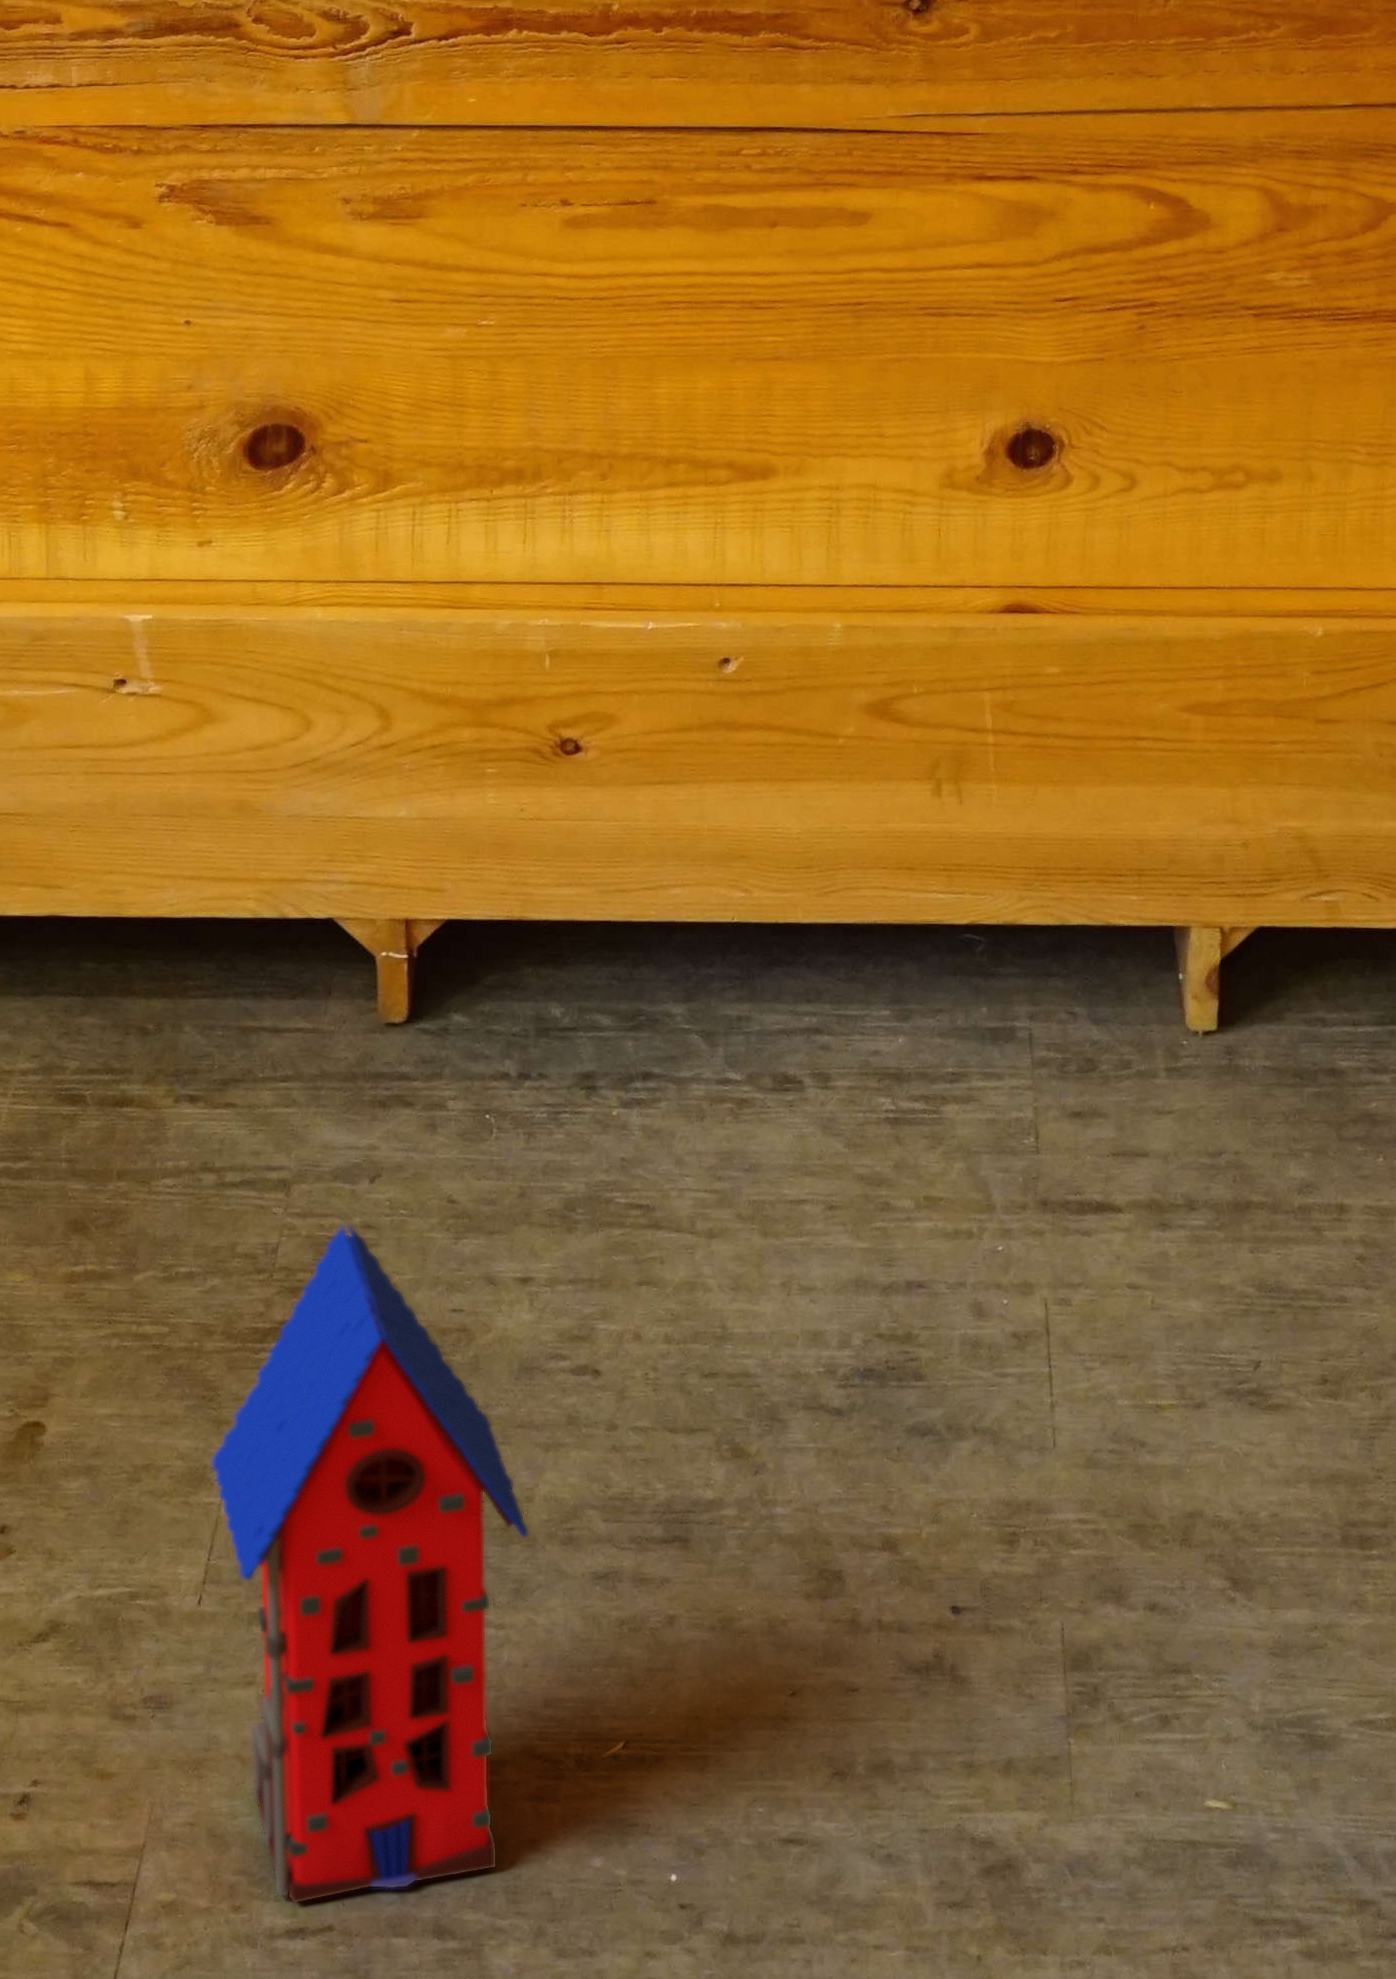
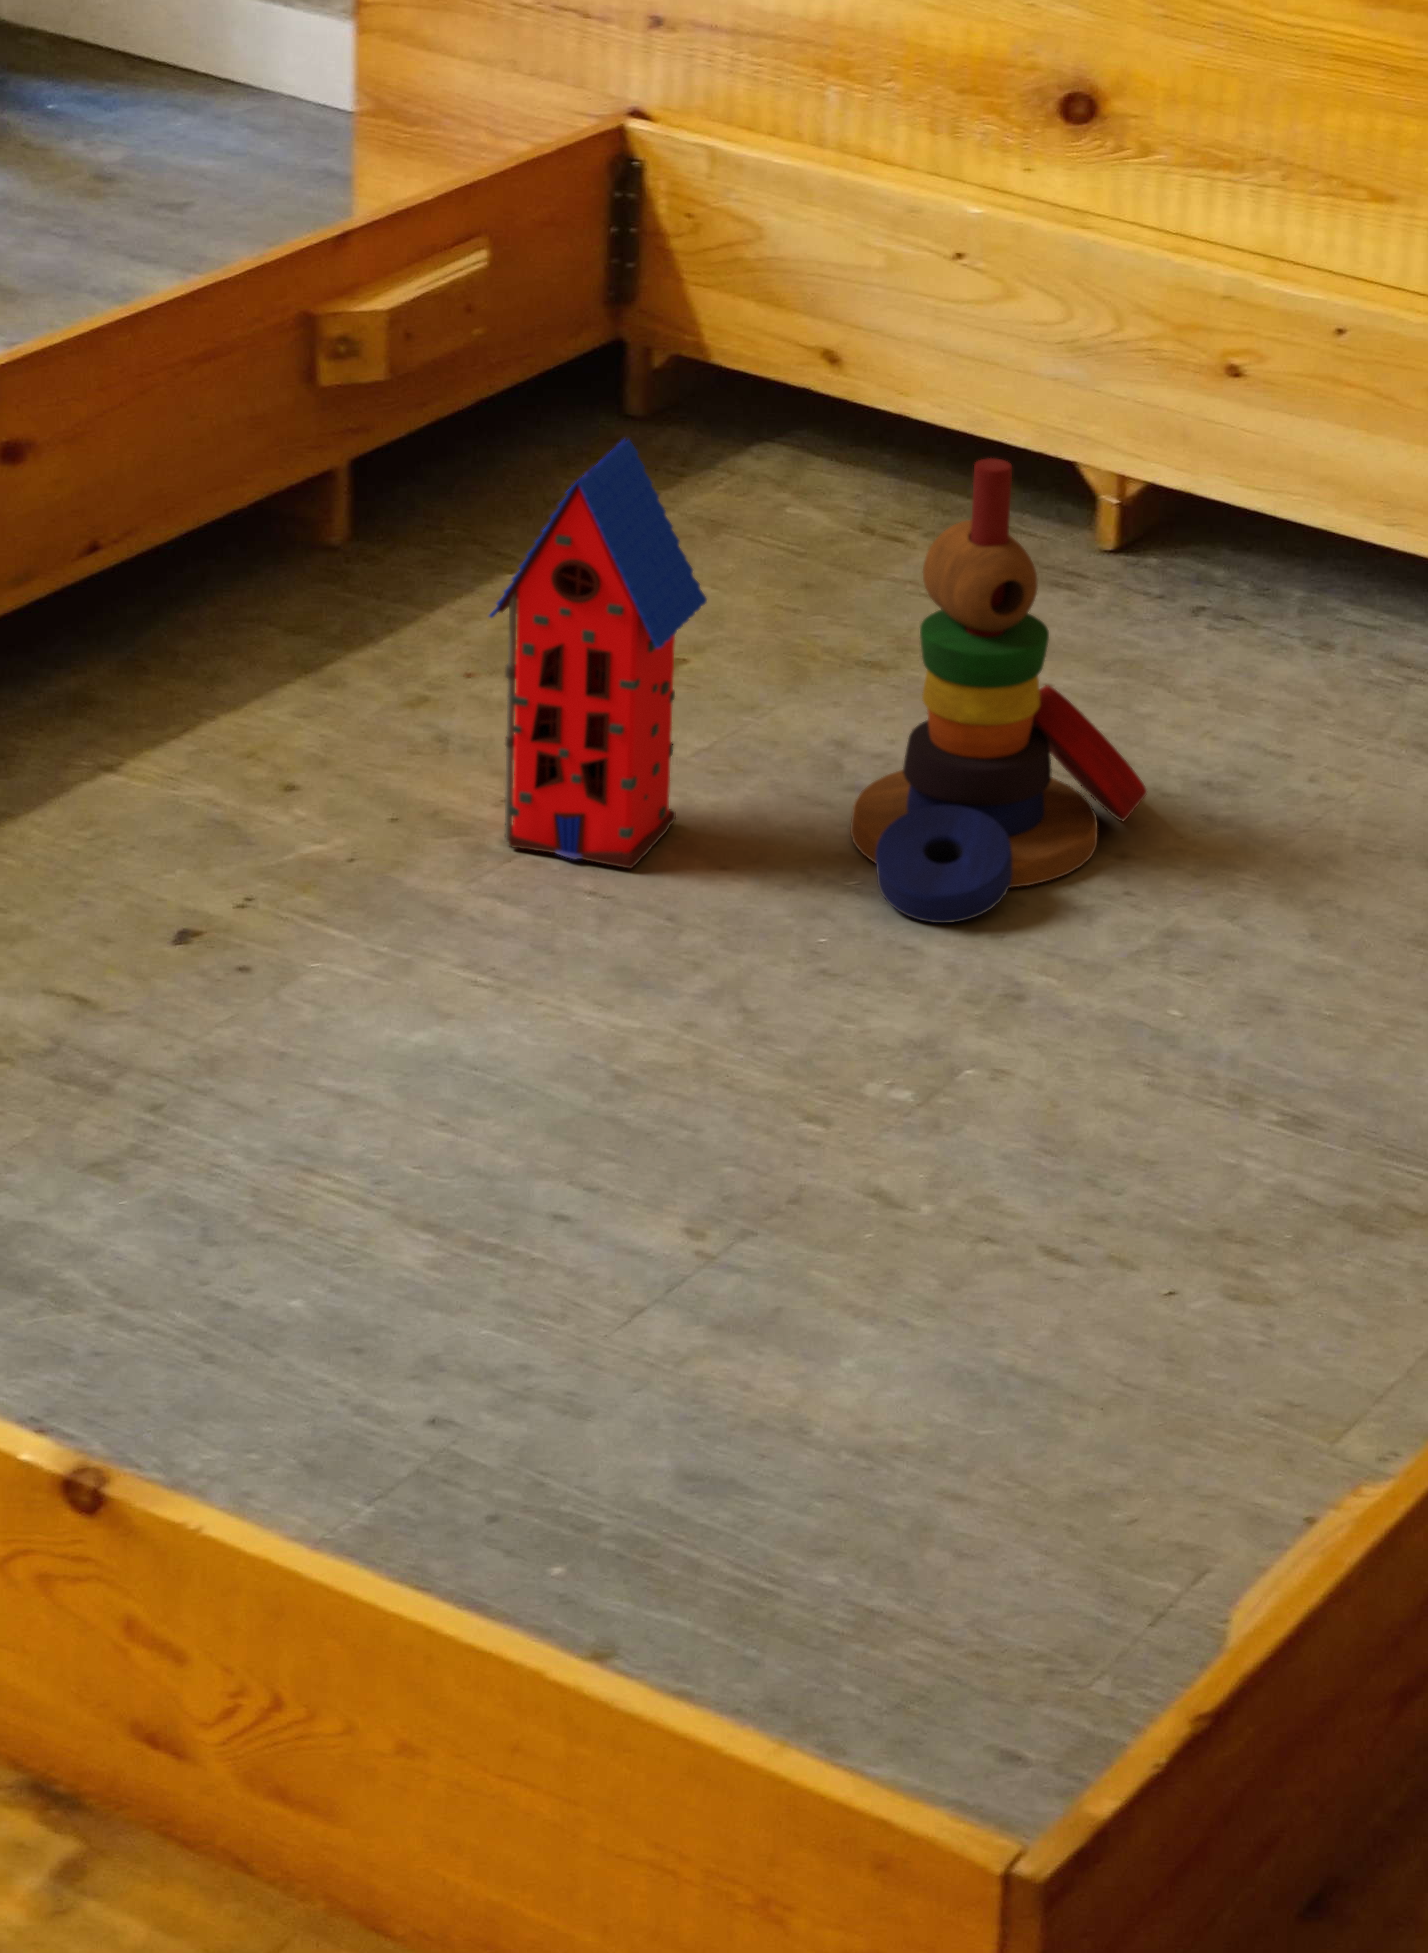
stacking toy: none [663,1069,1040,1783] -> present [850,458,1147,923]

